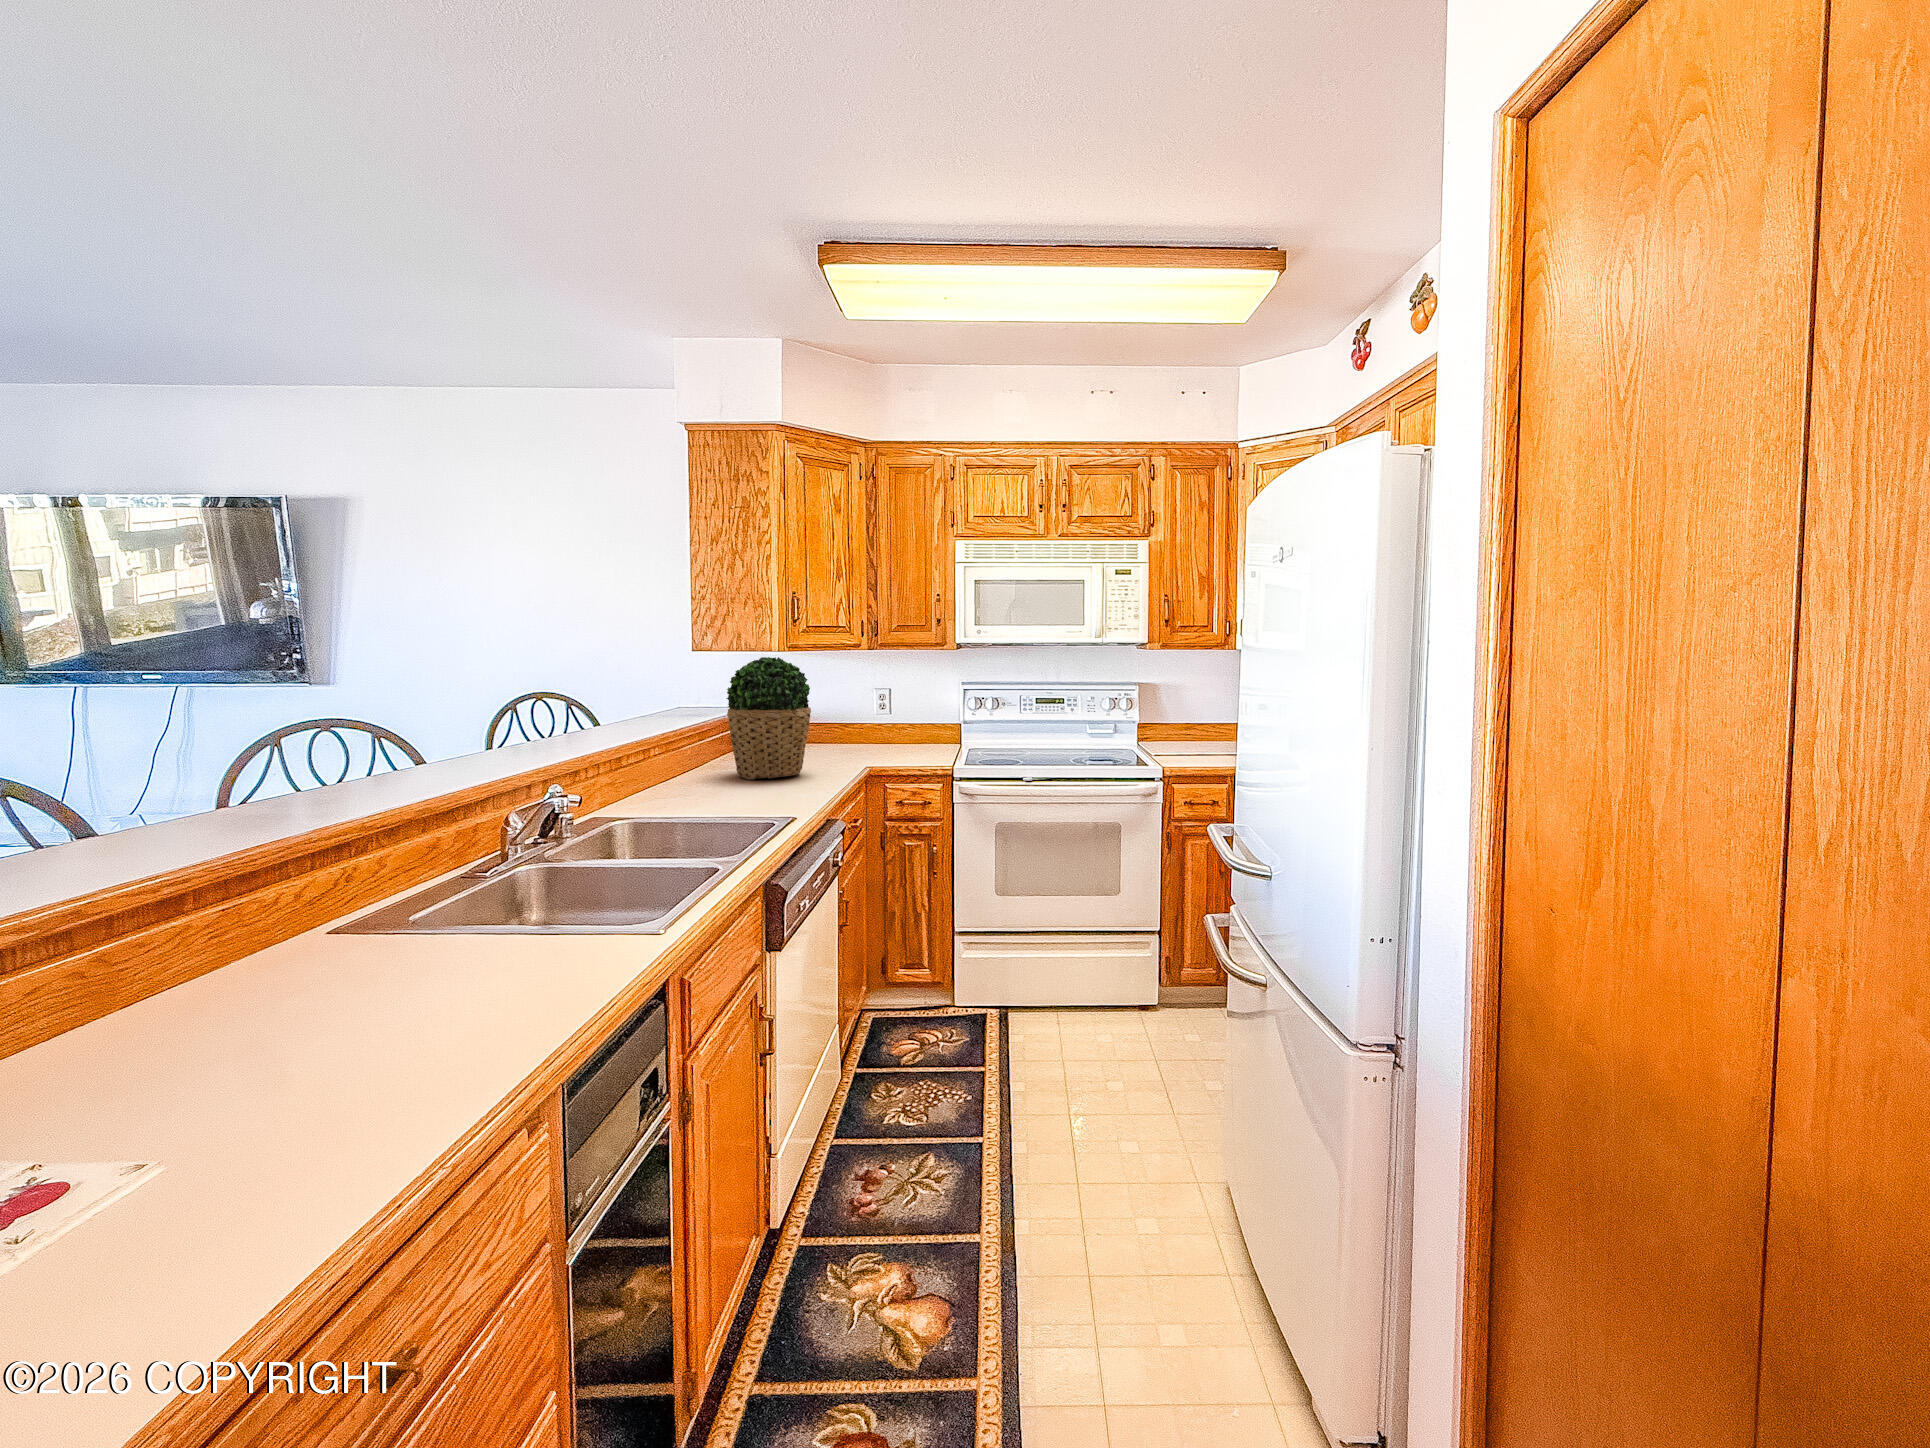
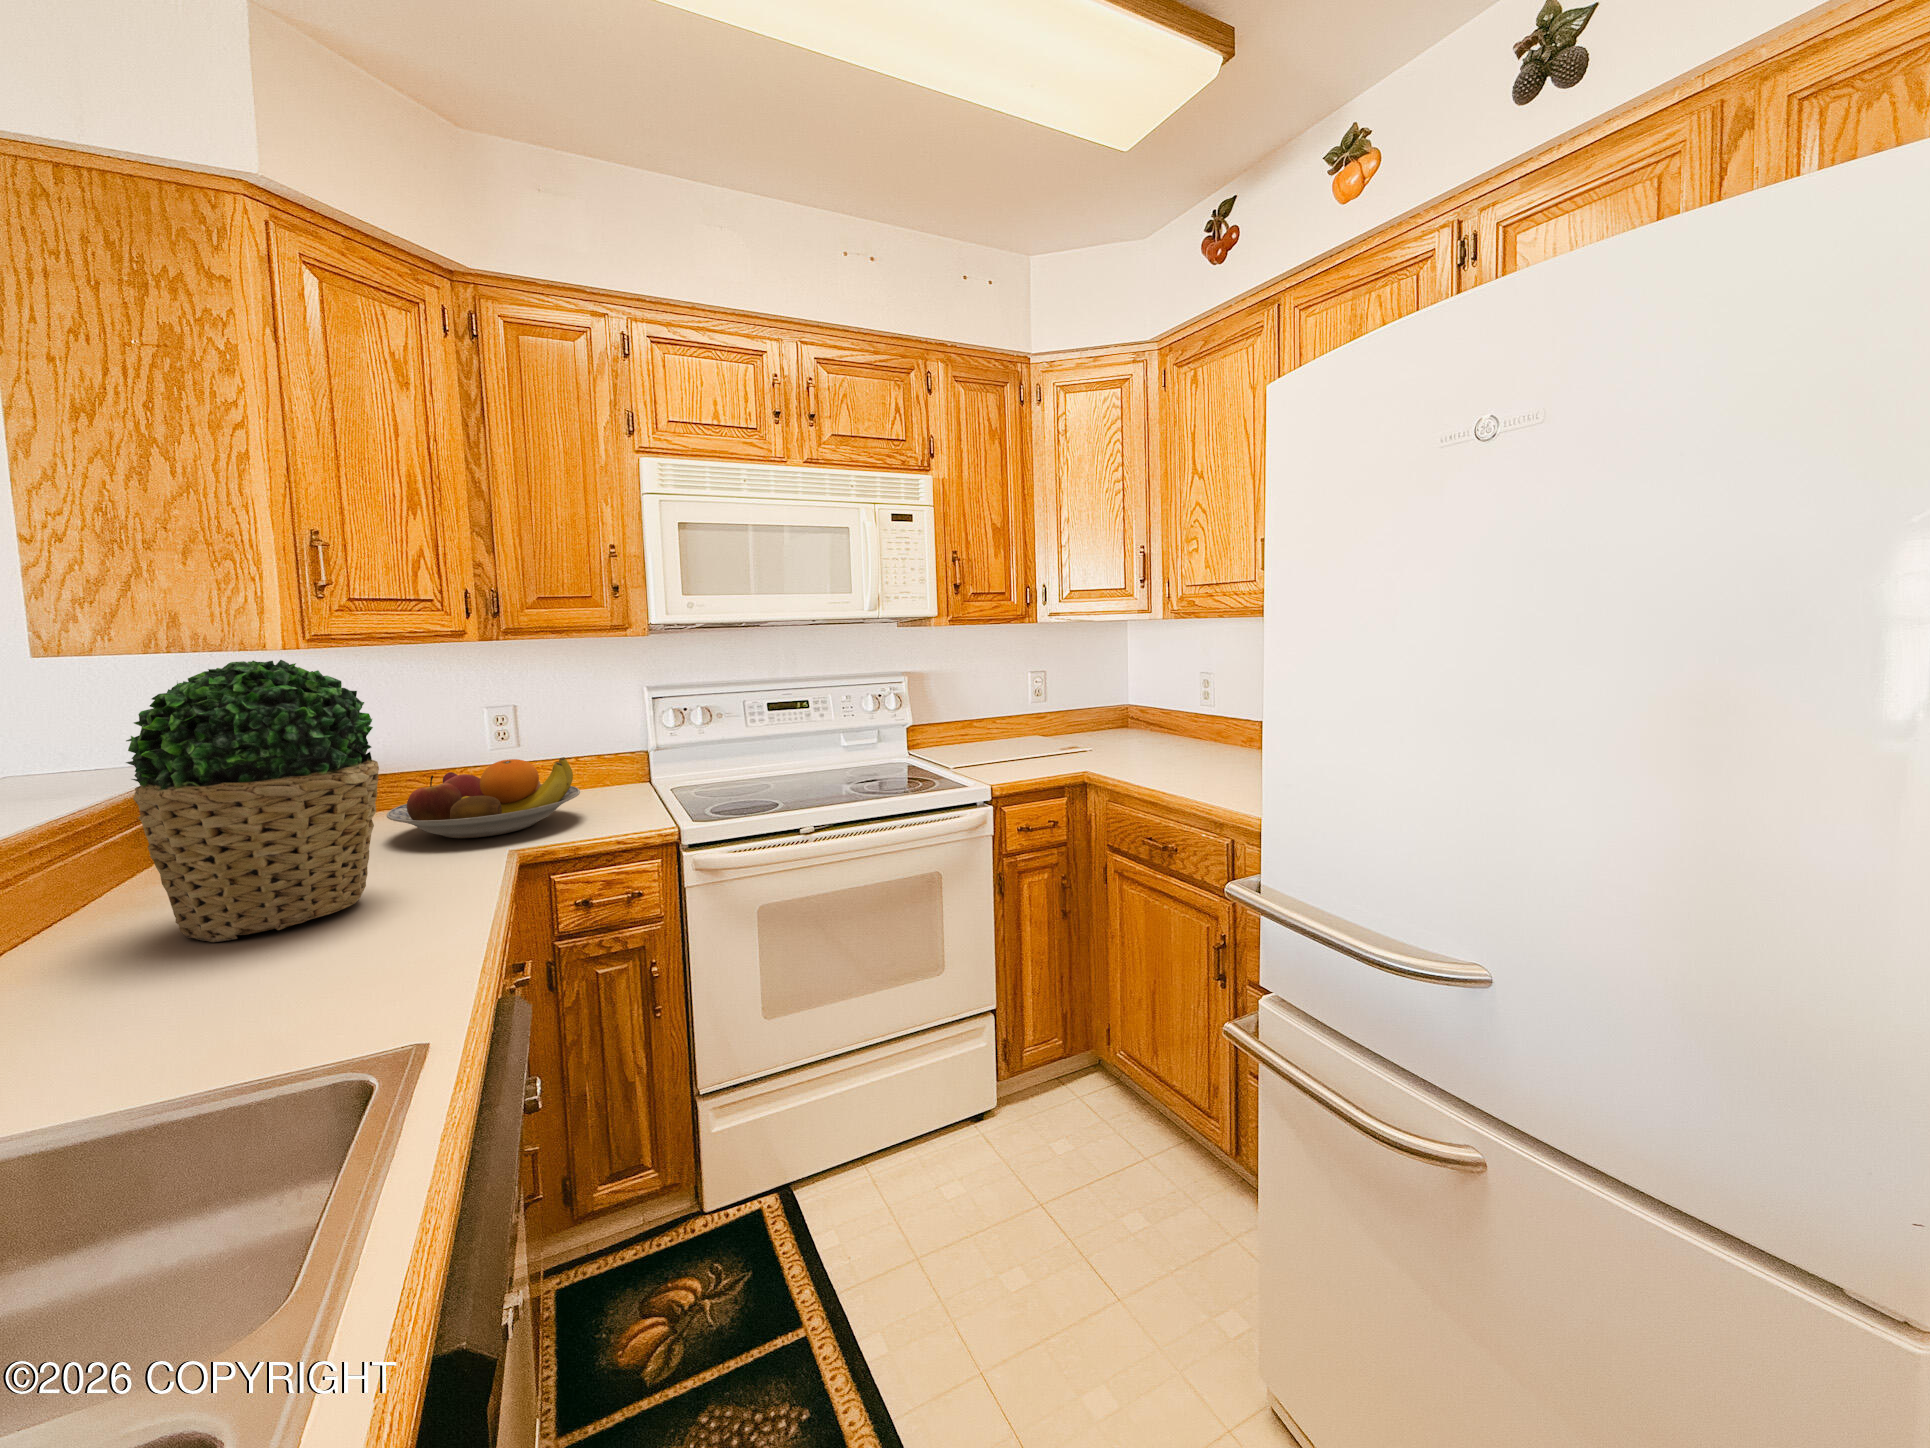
fruit bowl: none [819,719,910,759] -> present [387,757,580,838]

